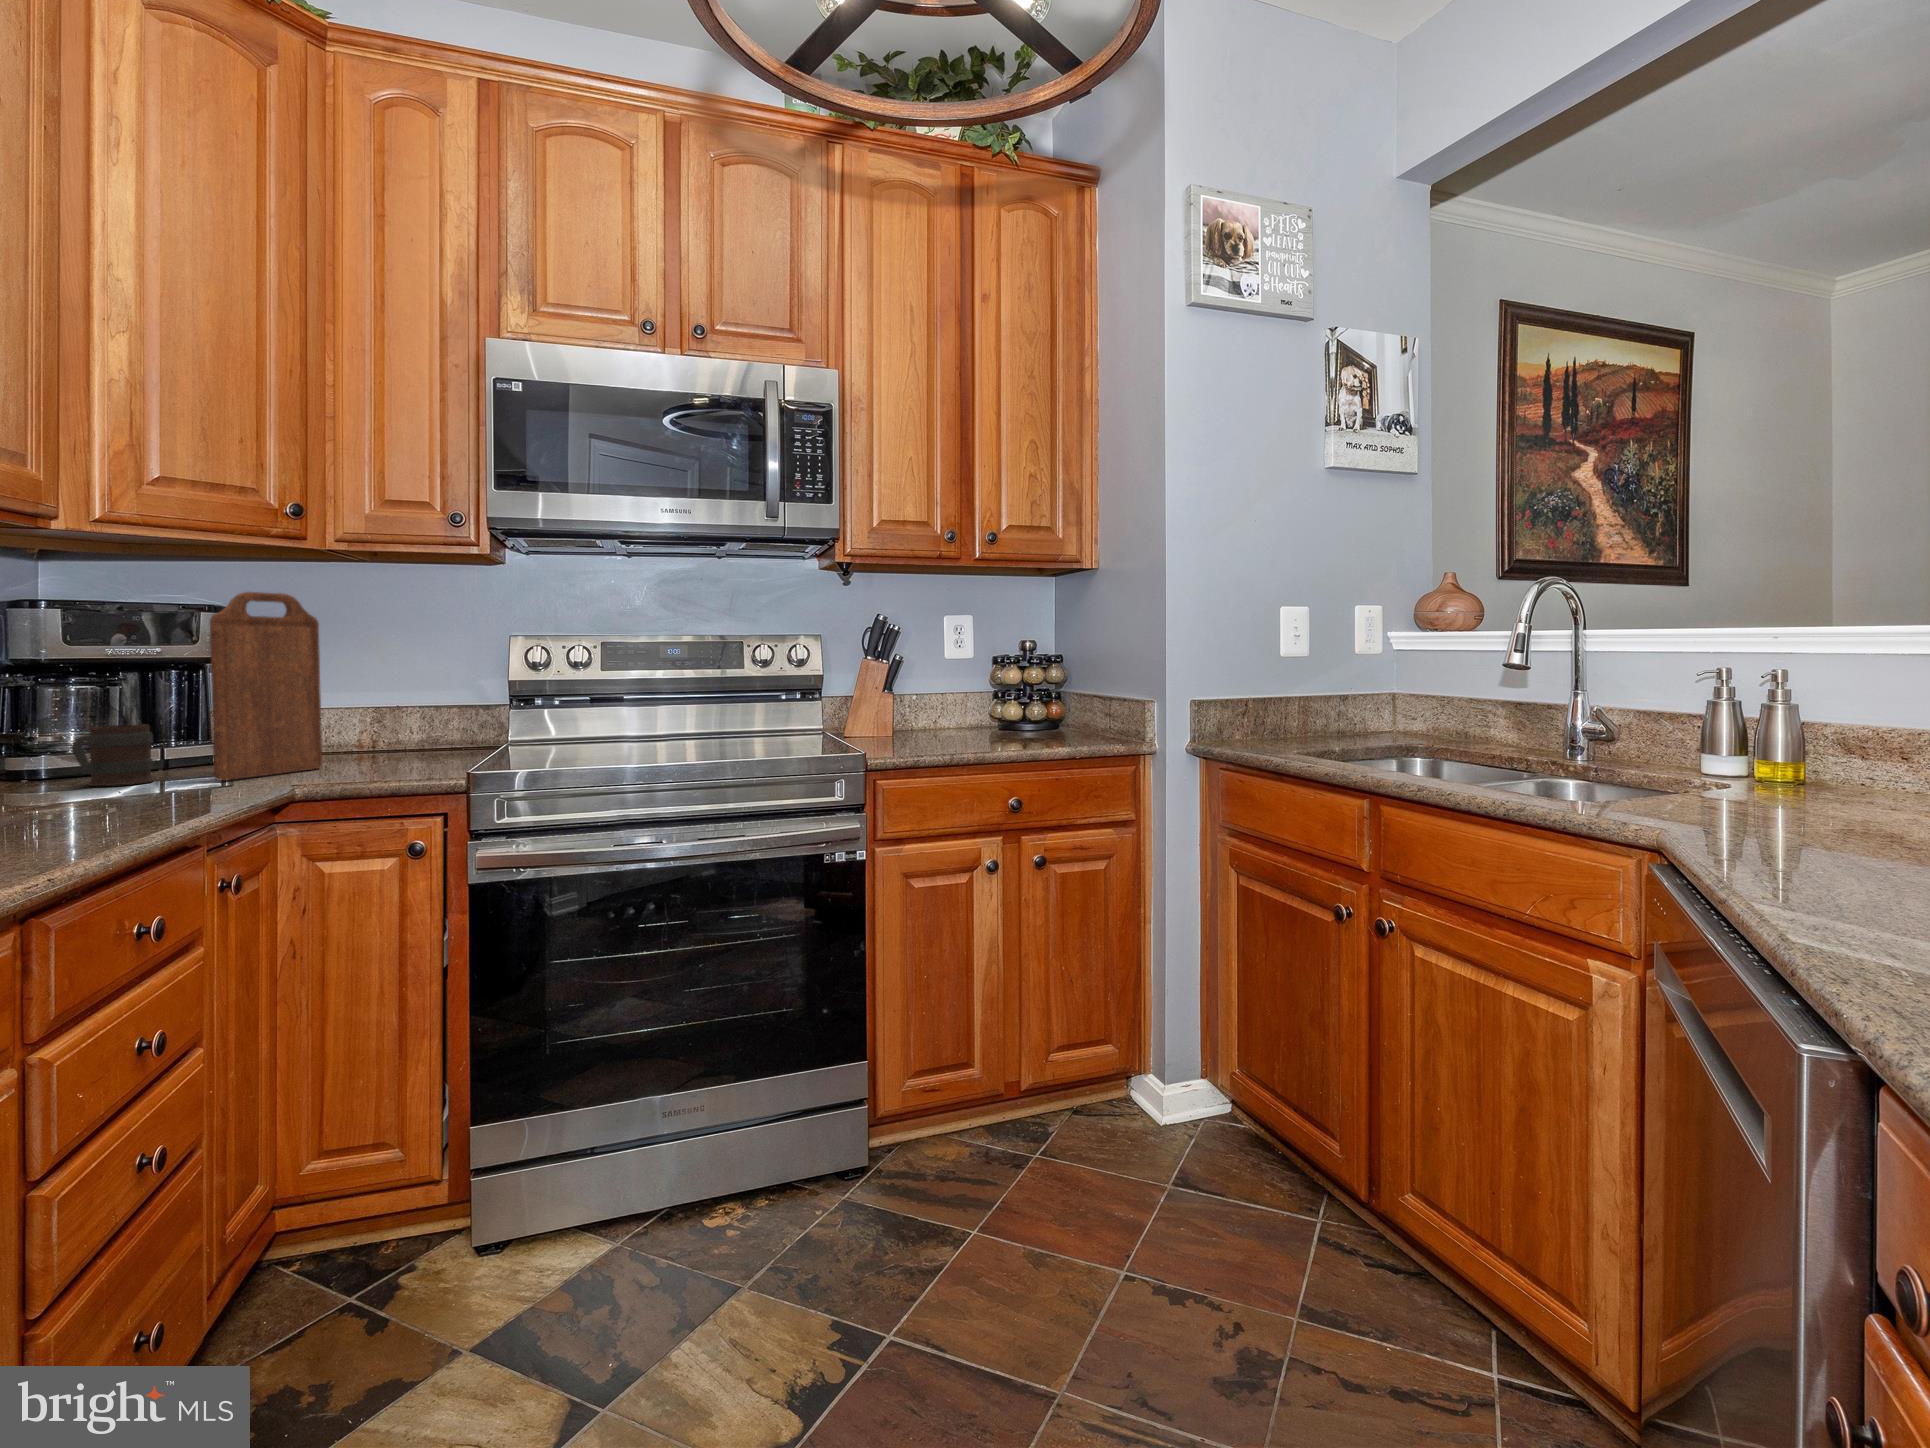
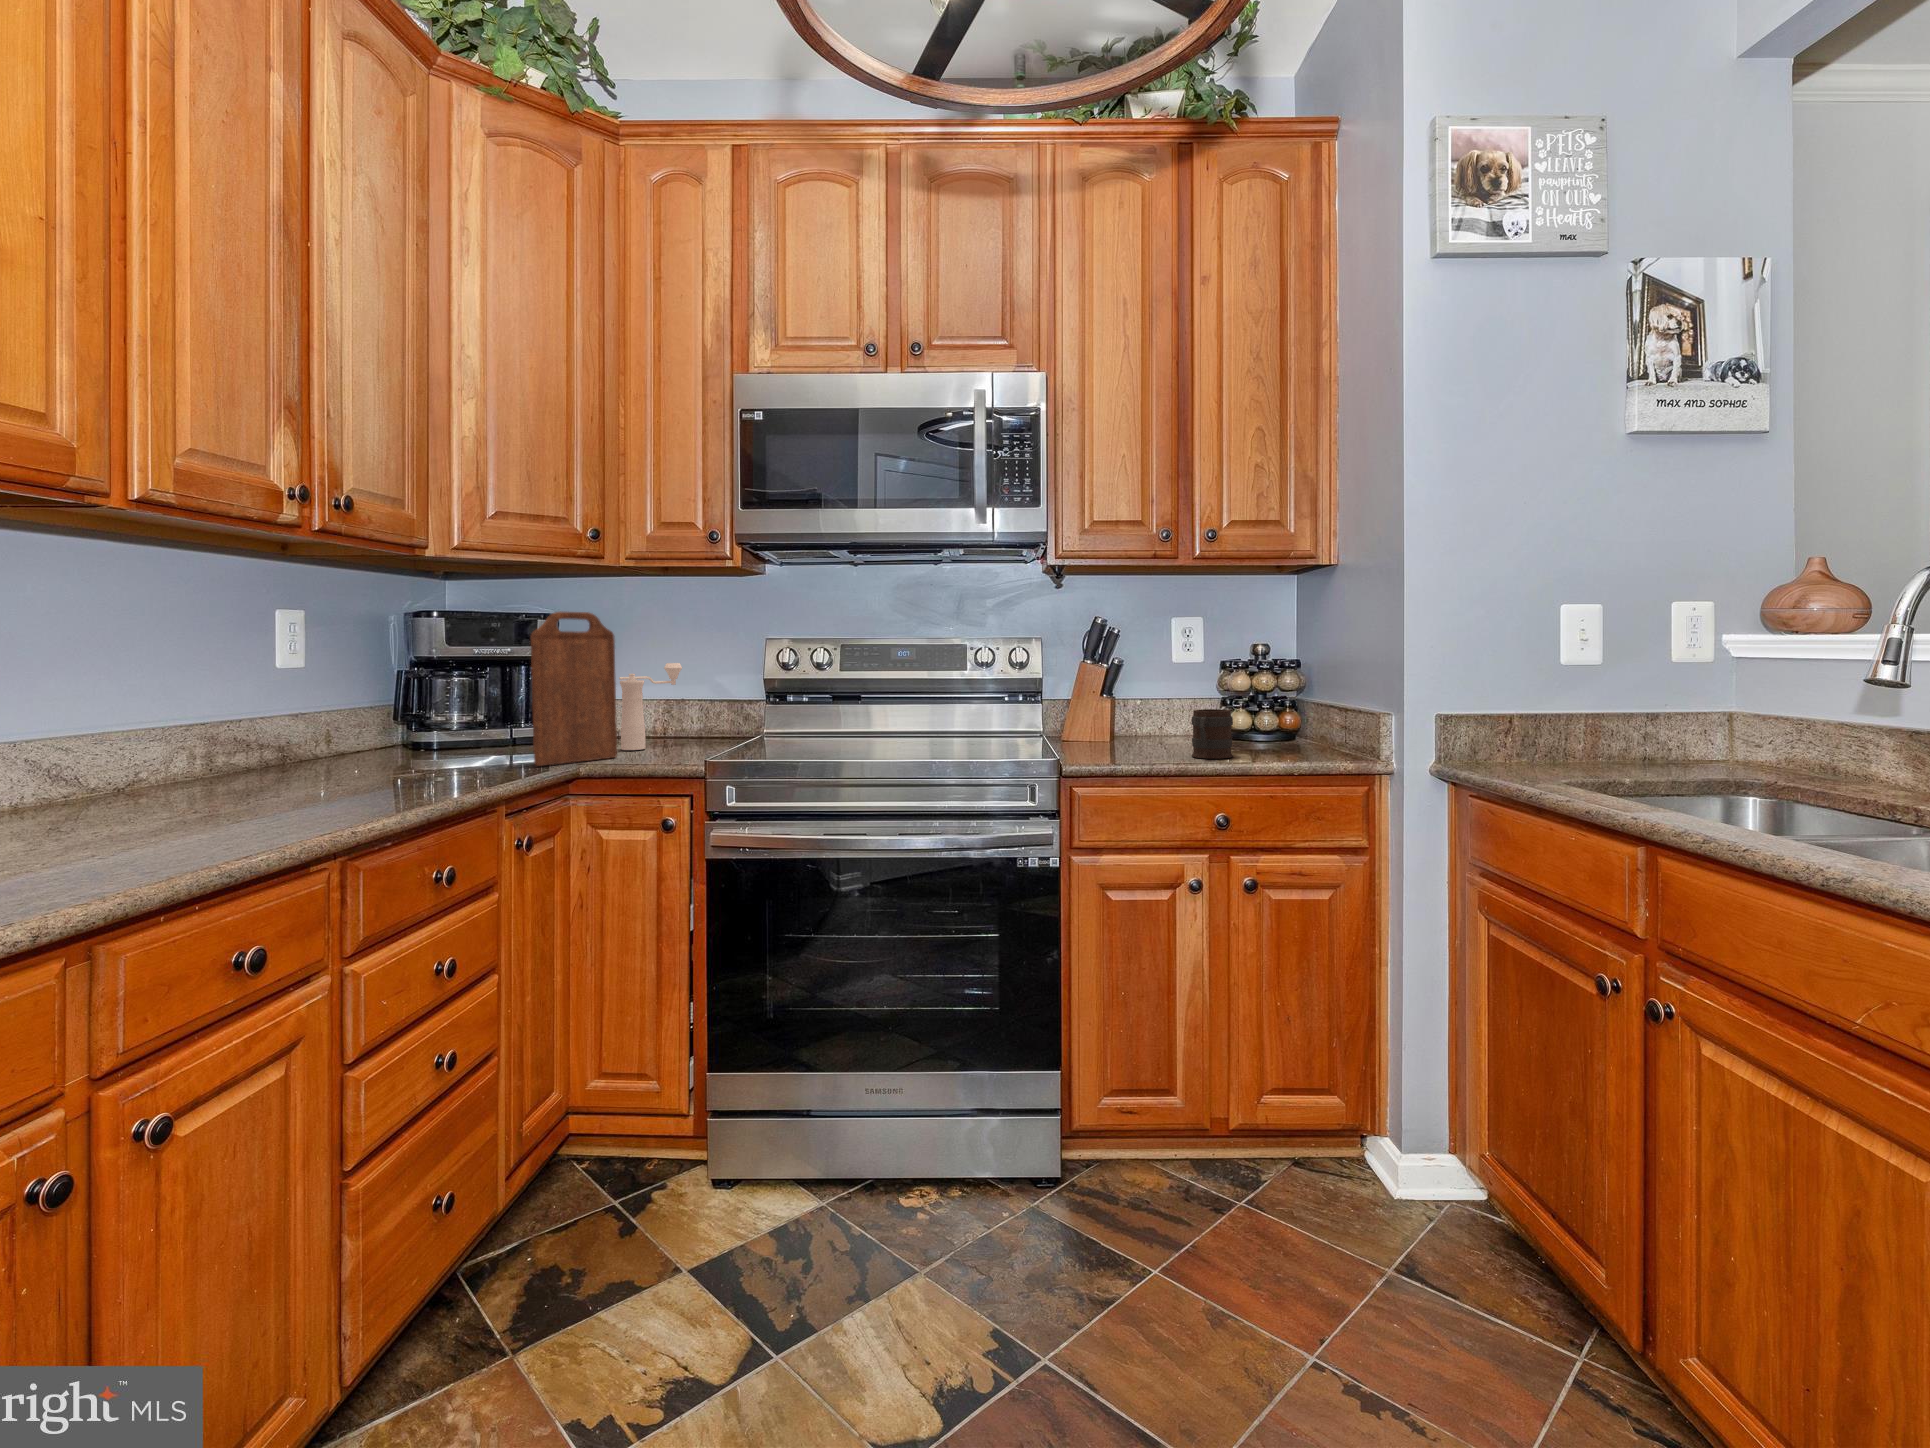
pepper mill: none [314,657,395,760] -> present [619,663,682,750]
mug: present [71,724,153,786] -> present [1191,709,1233,759]

